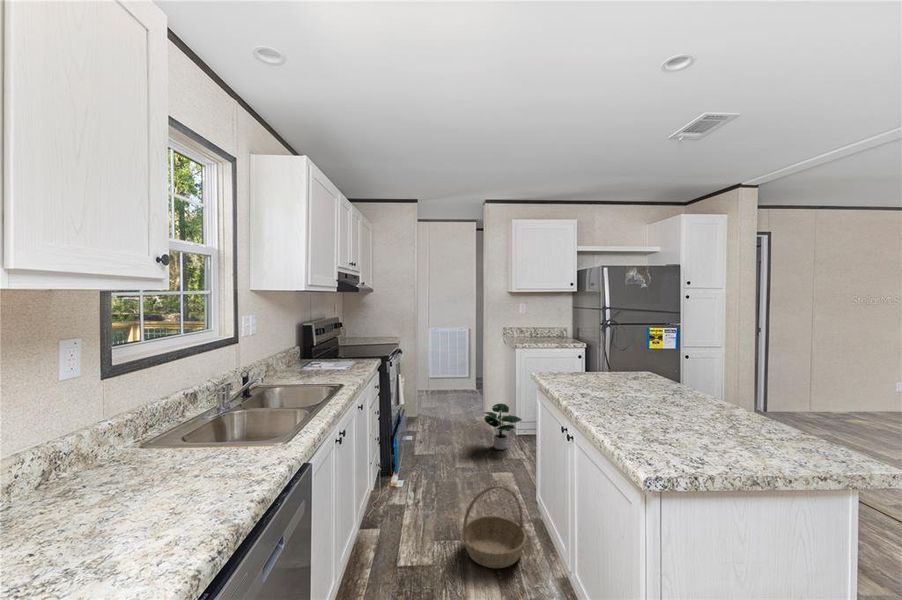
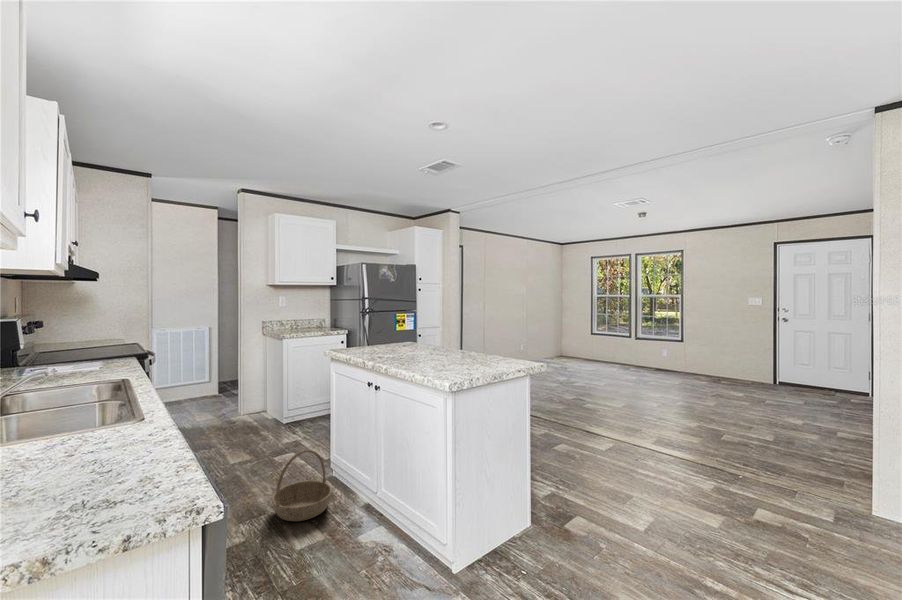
potted plant: present [484,403,522,450] -> none [254,395,295,439]

